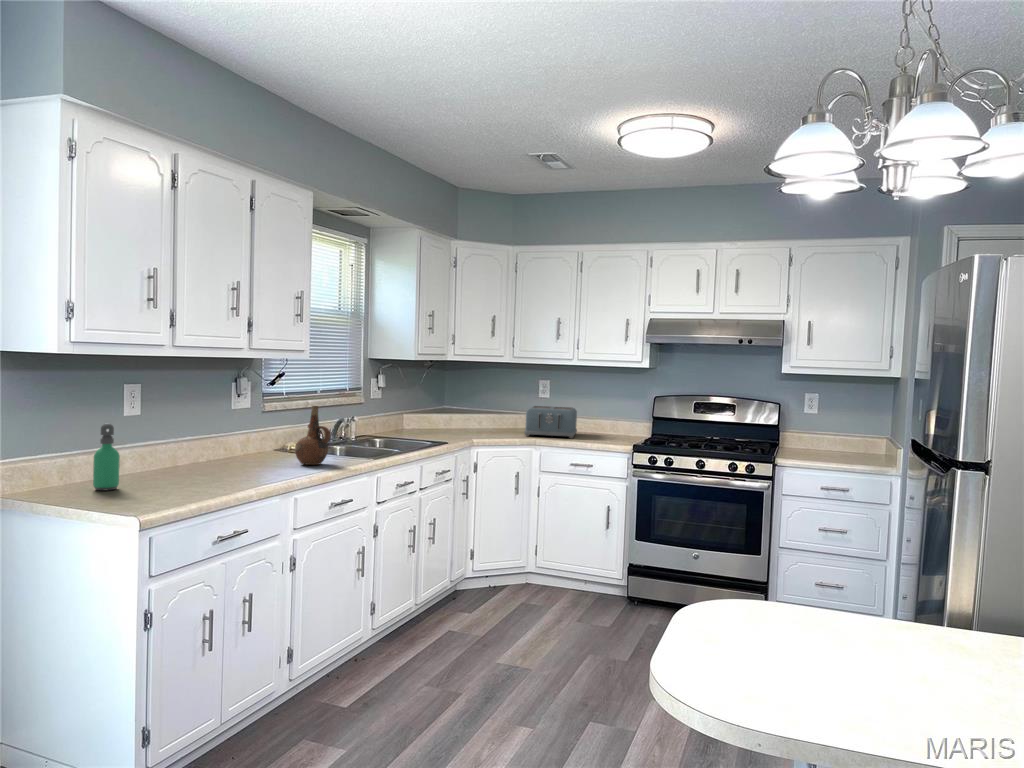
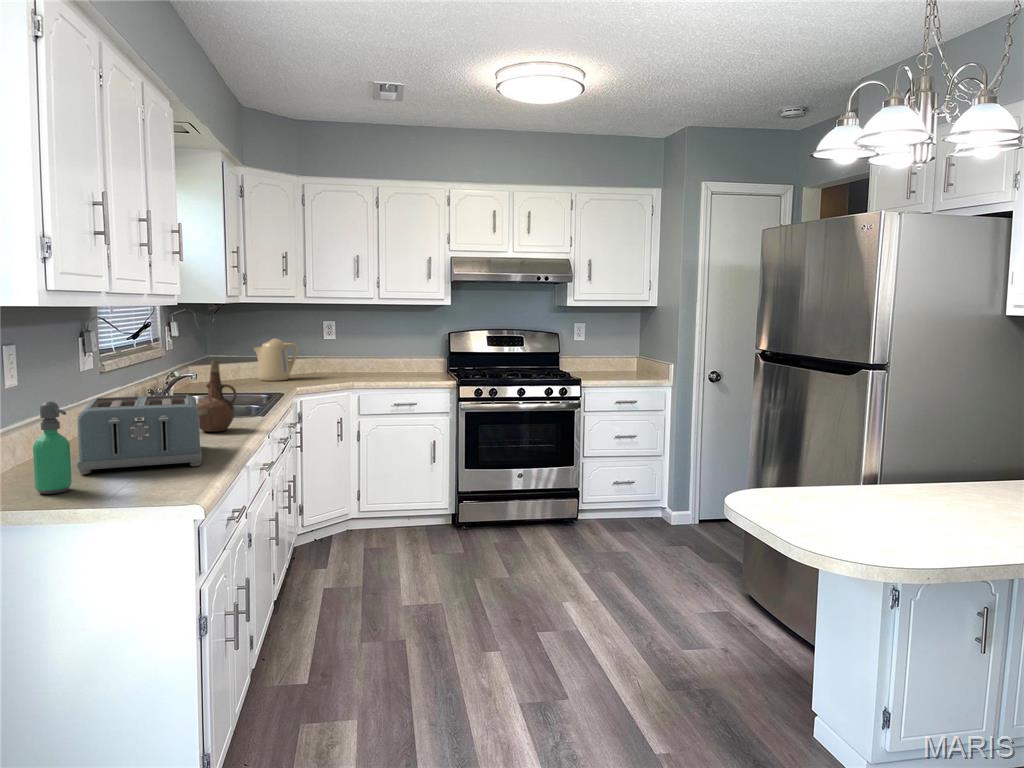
kettle: none [462,394,500,433] -> present [254,338,298,381]
toaster: present [524,406,577,438] -> present [77,395,202,474]

